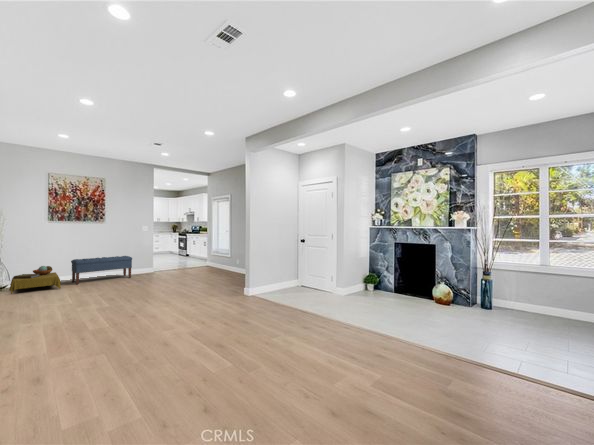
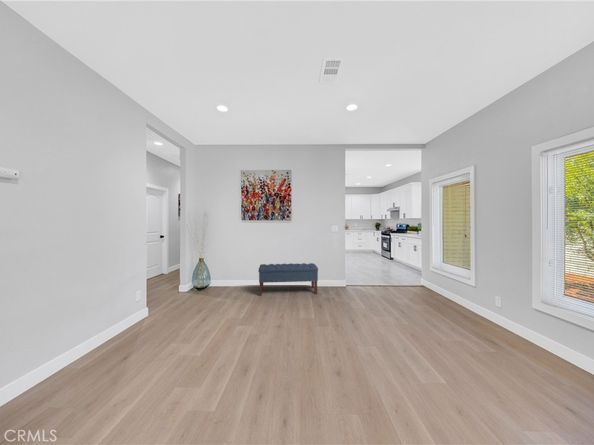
side table: present [9,266,61,294] -> none [200,270,249,301]

